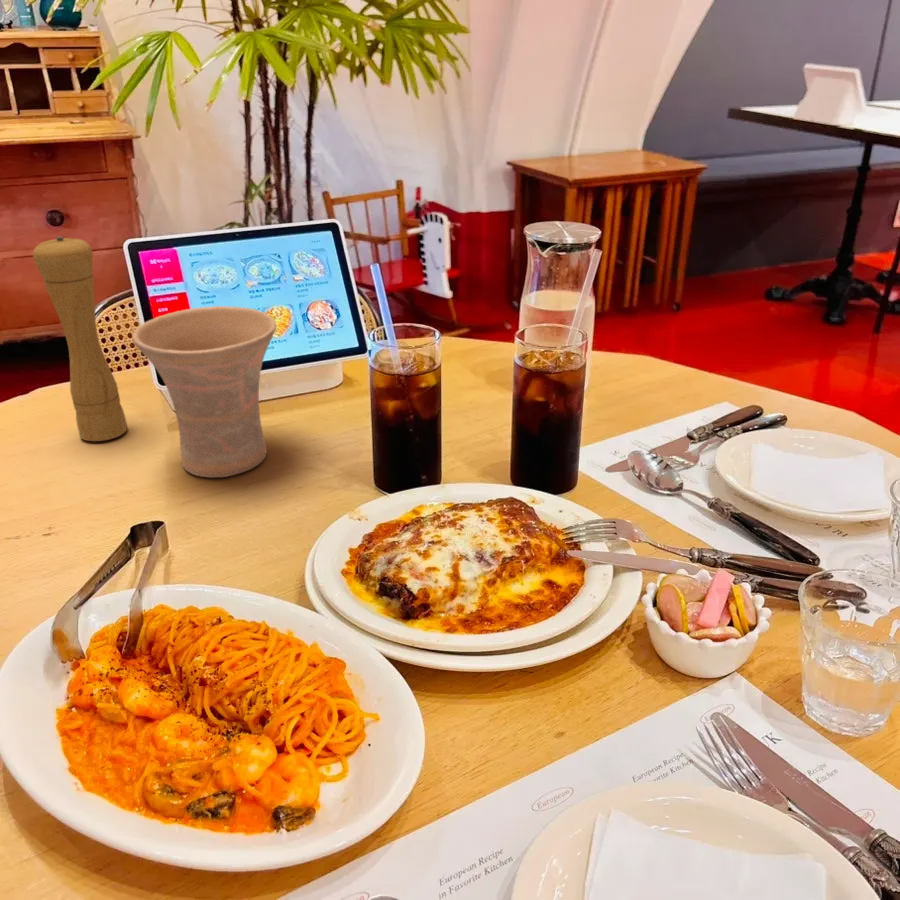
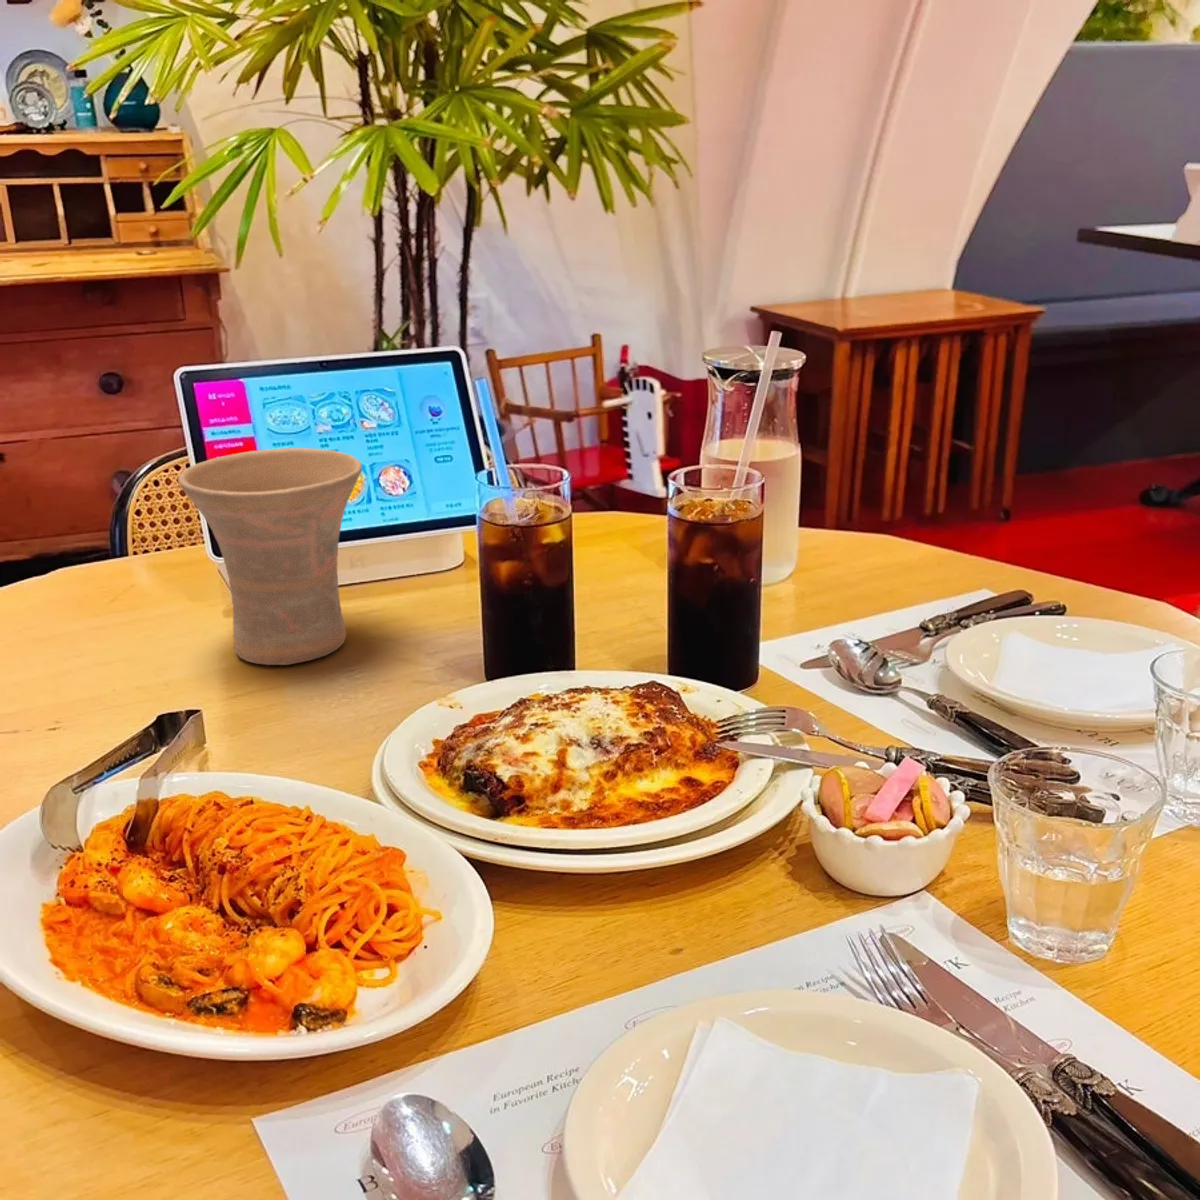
pepper mill: present [33,236,127,441] -> none [64,358,170,623]

